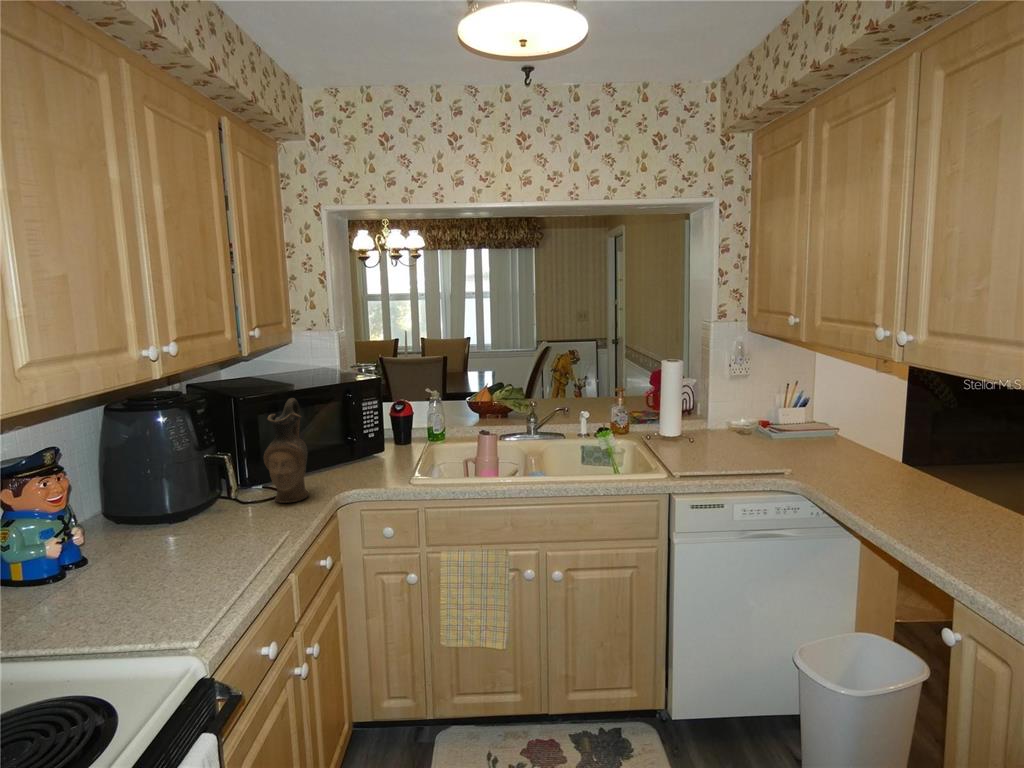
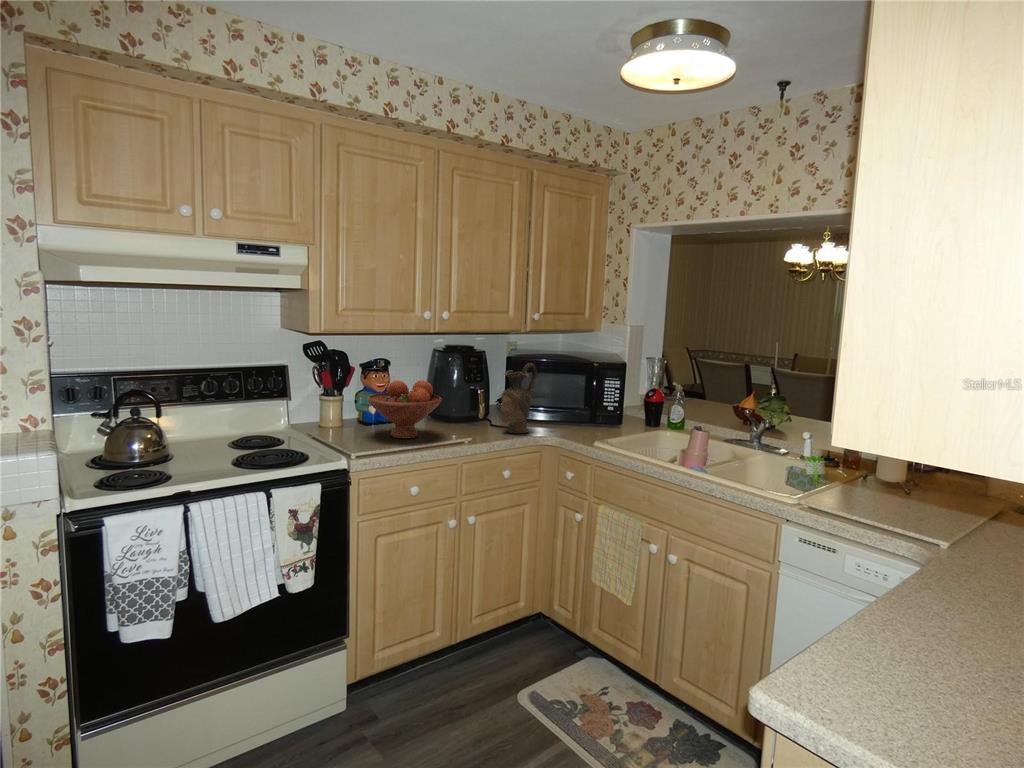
fruit bowl: none [82,461,232,574] -> present [367,380,442,439]

